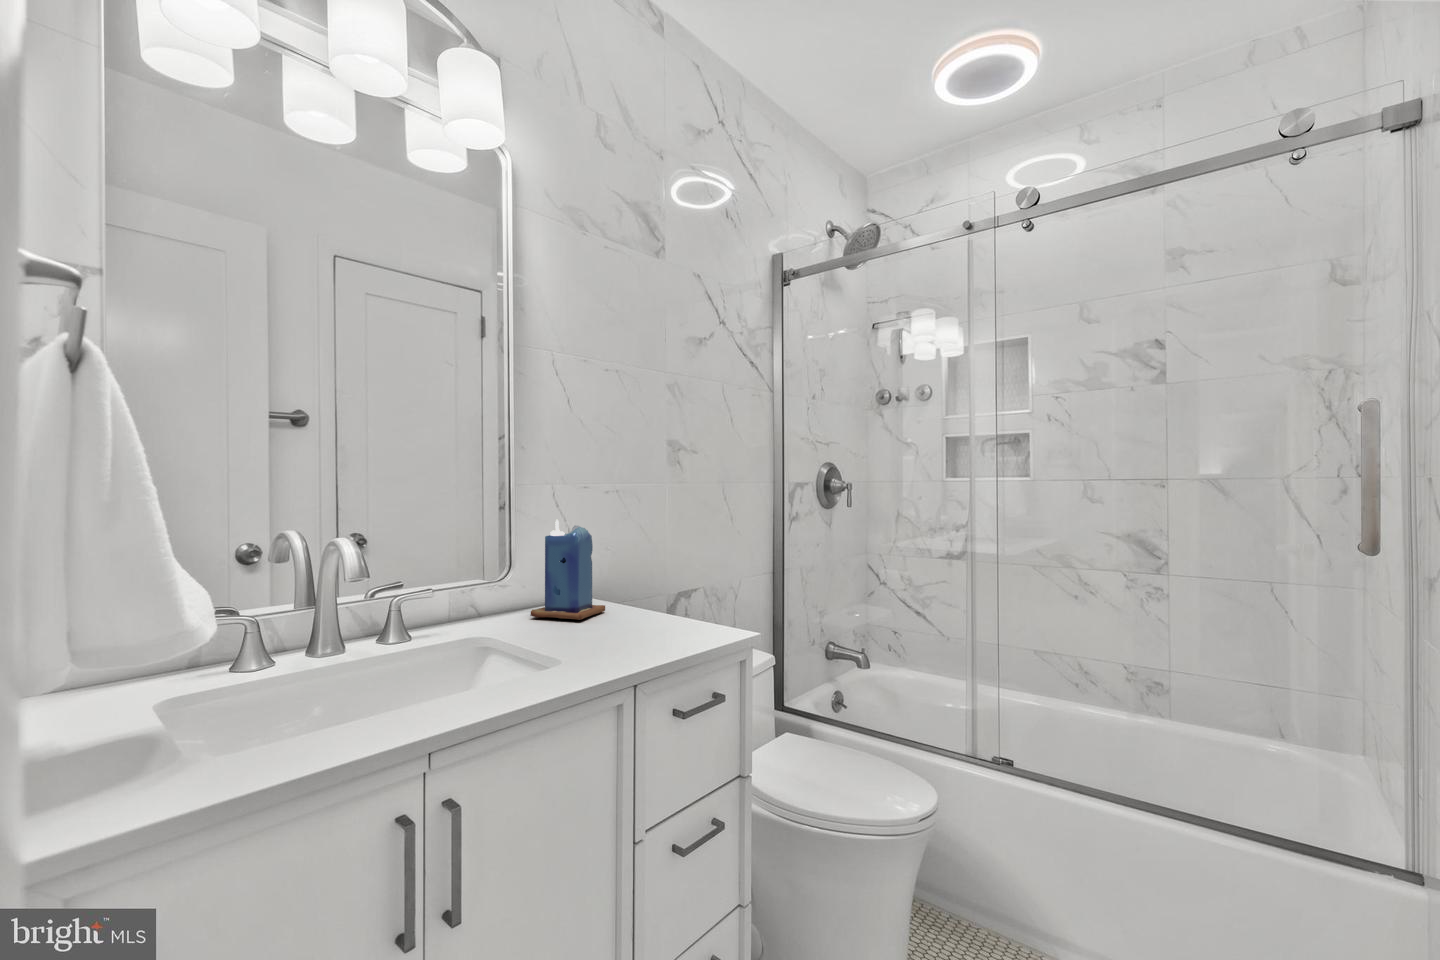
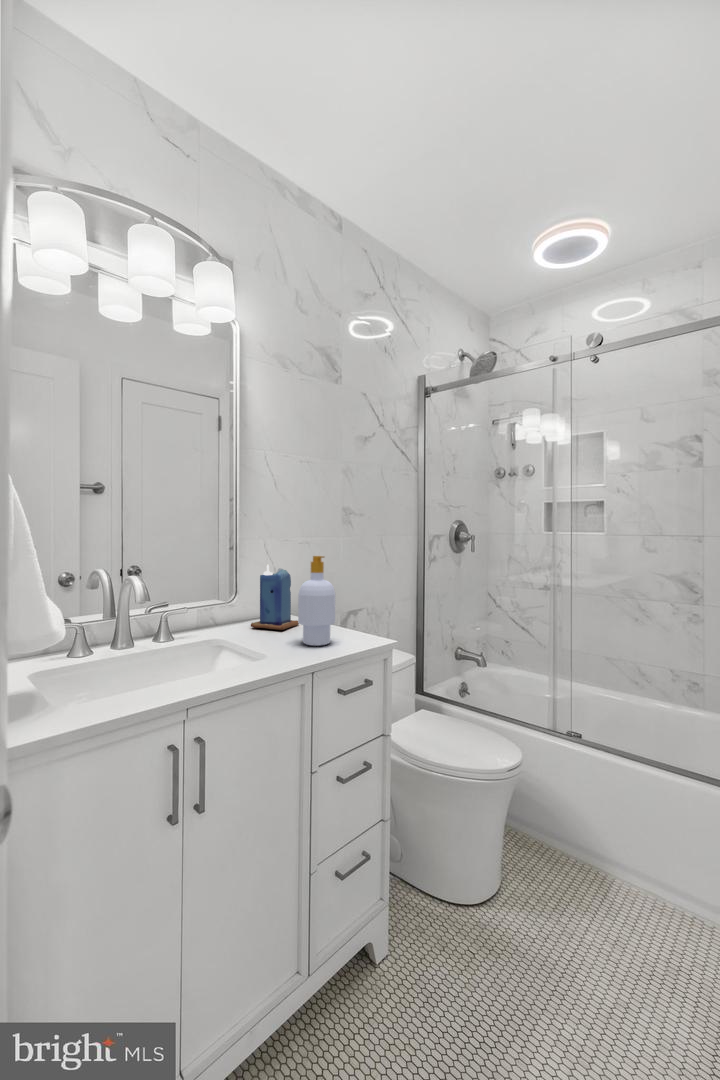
soap bottle: none [608,503,665,642] -> present [298,556,335,646]

